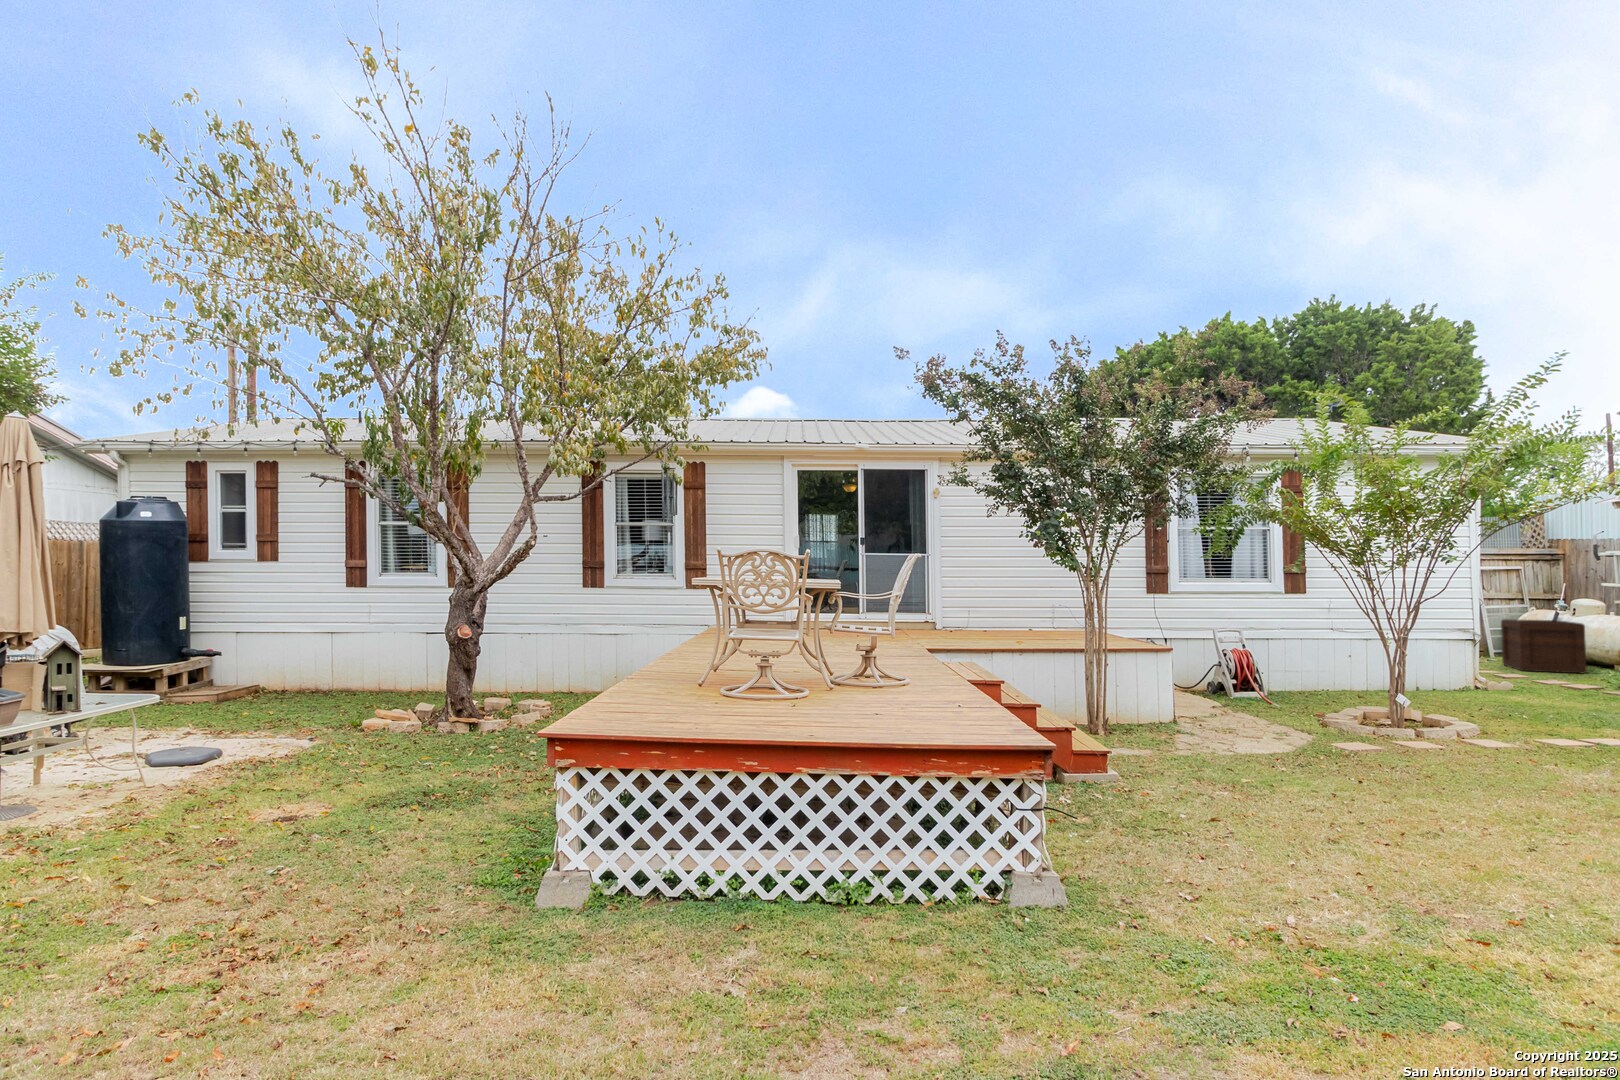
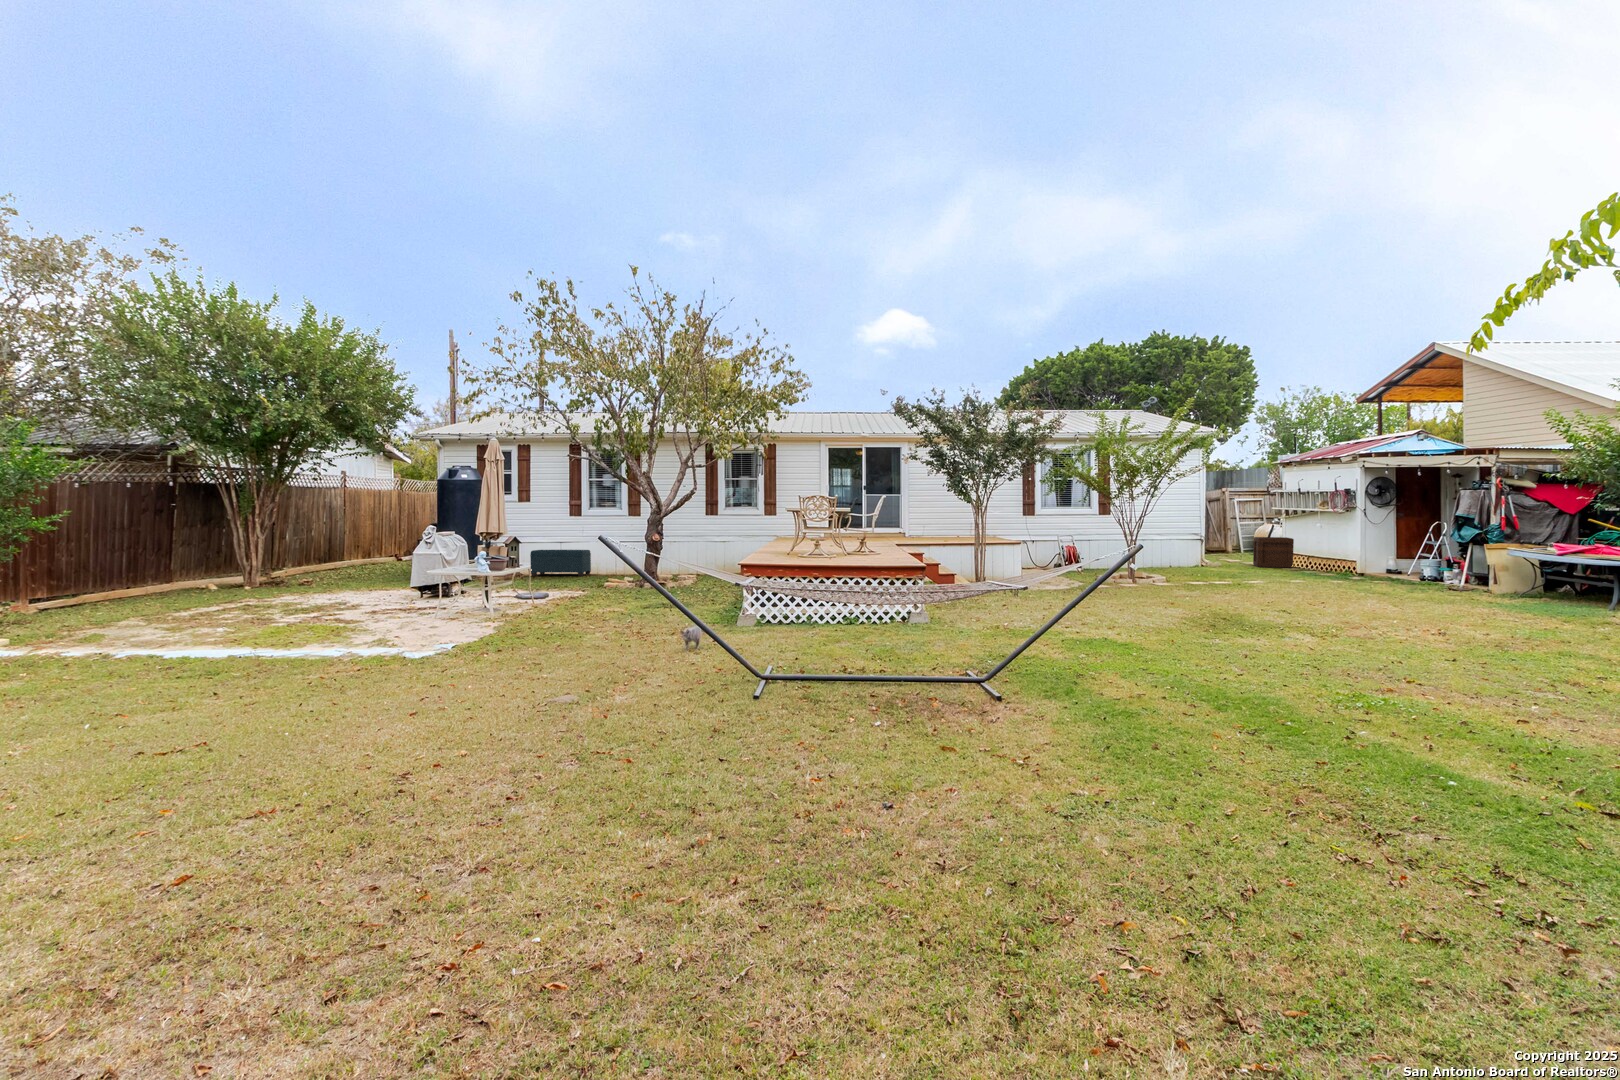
bench: none [255,649,376,699] -> present [530,550,591,576]

